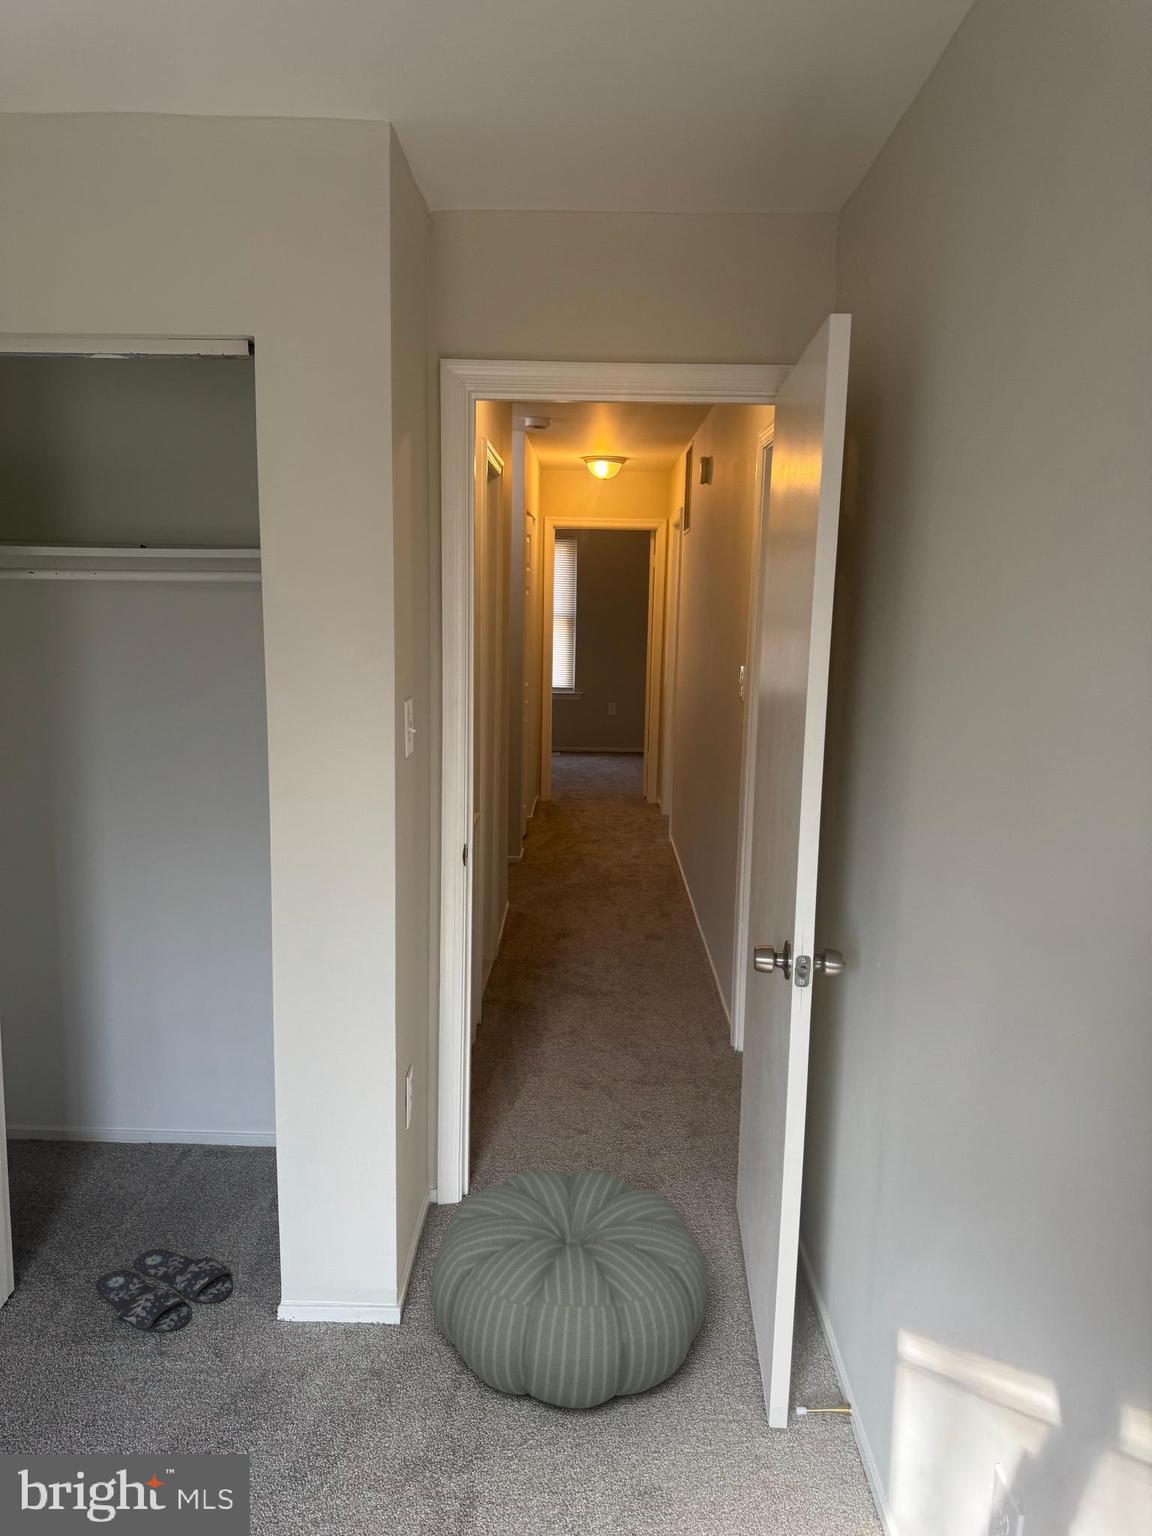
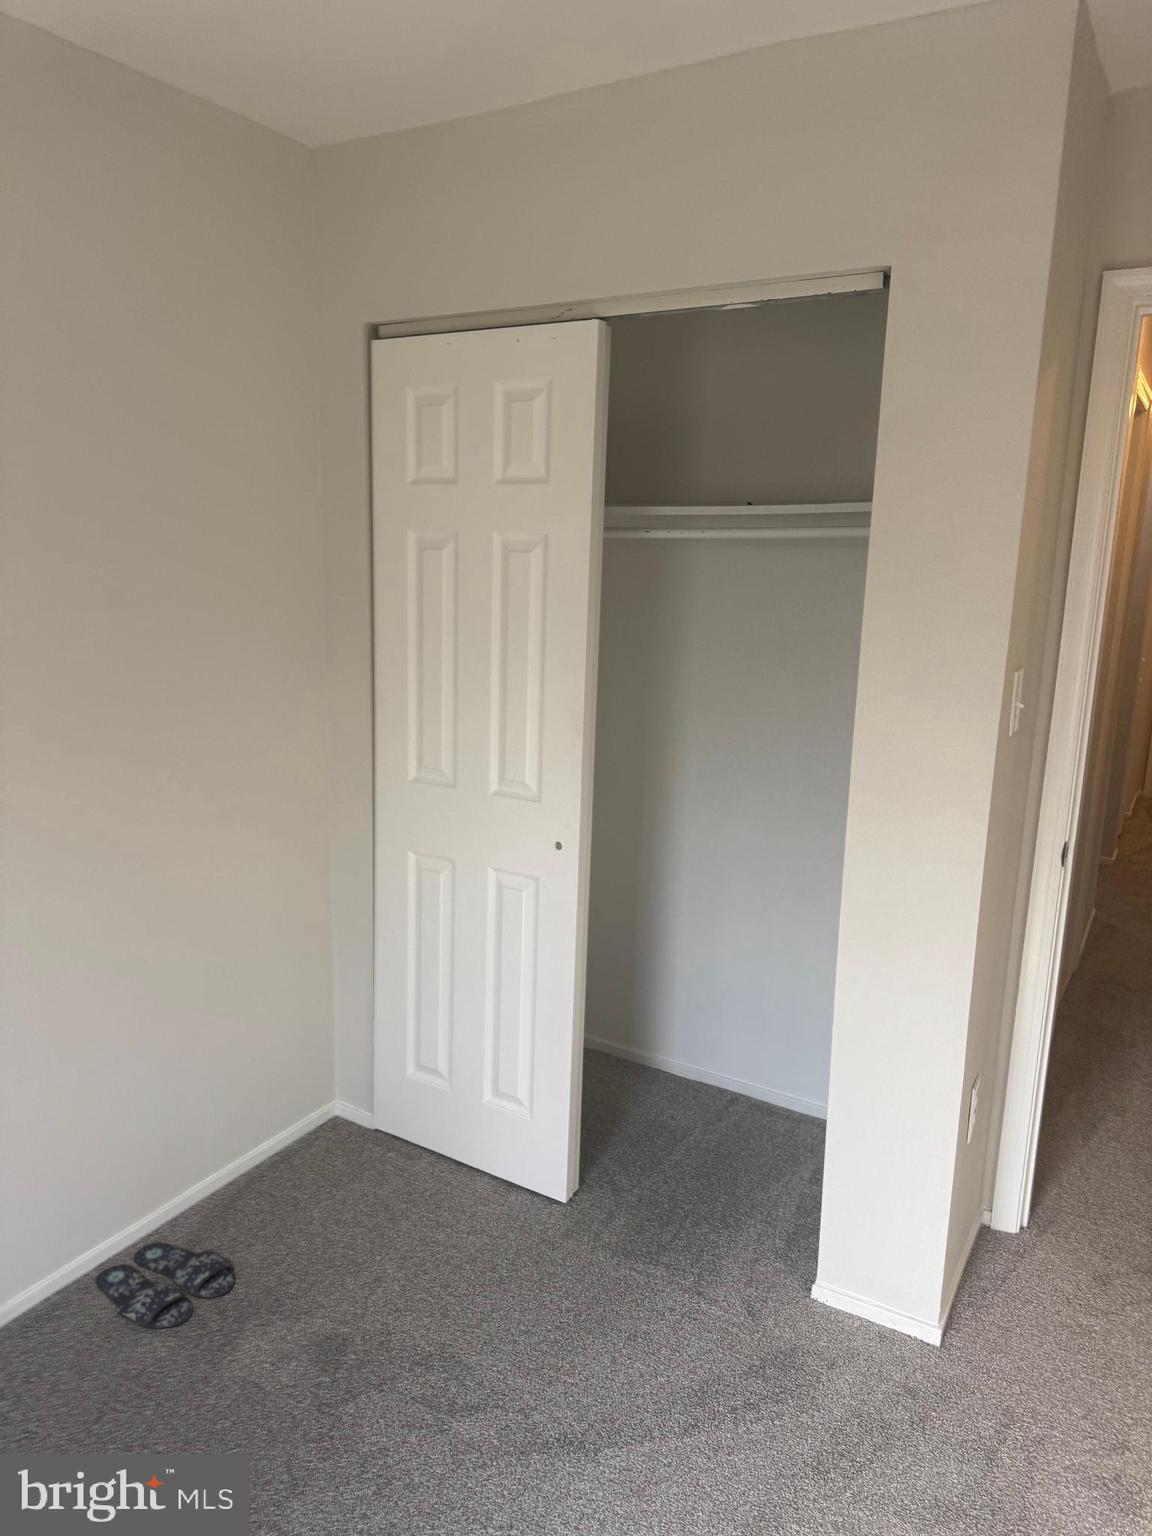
pouf: present [431,1170,708,1409] -> none [436,1157,725,1406]

